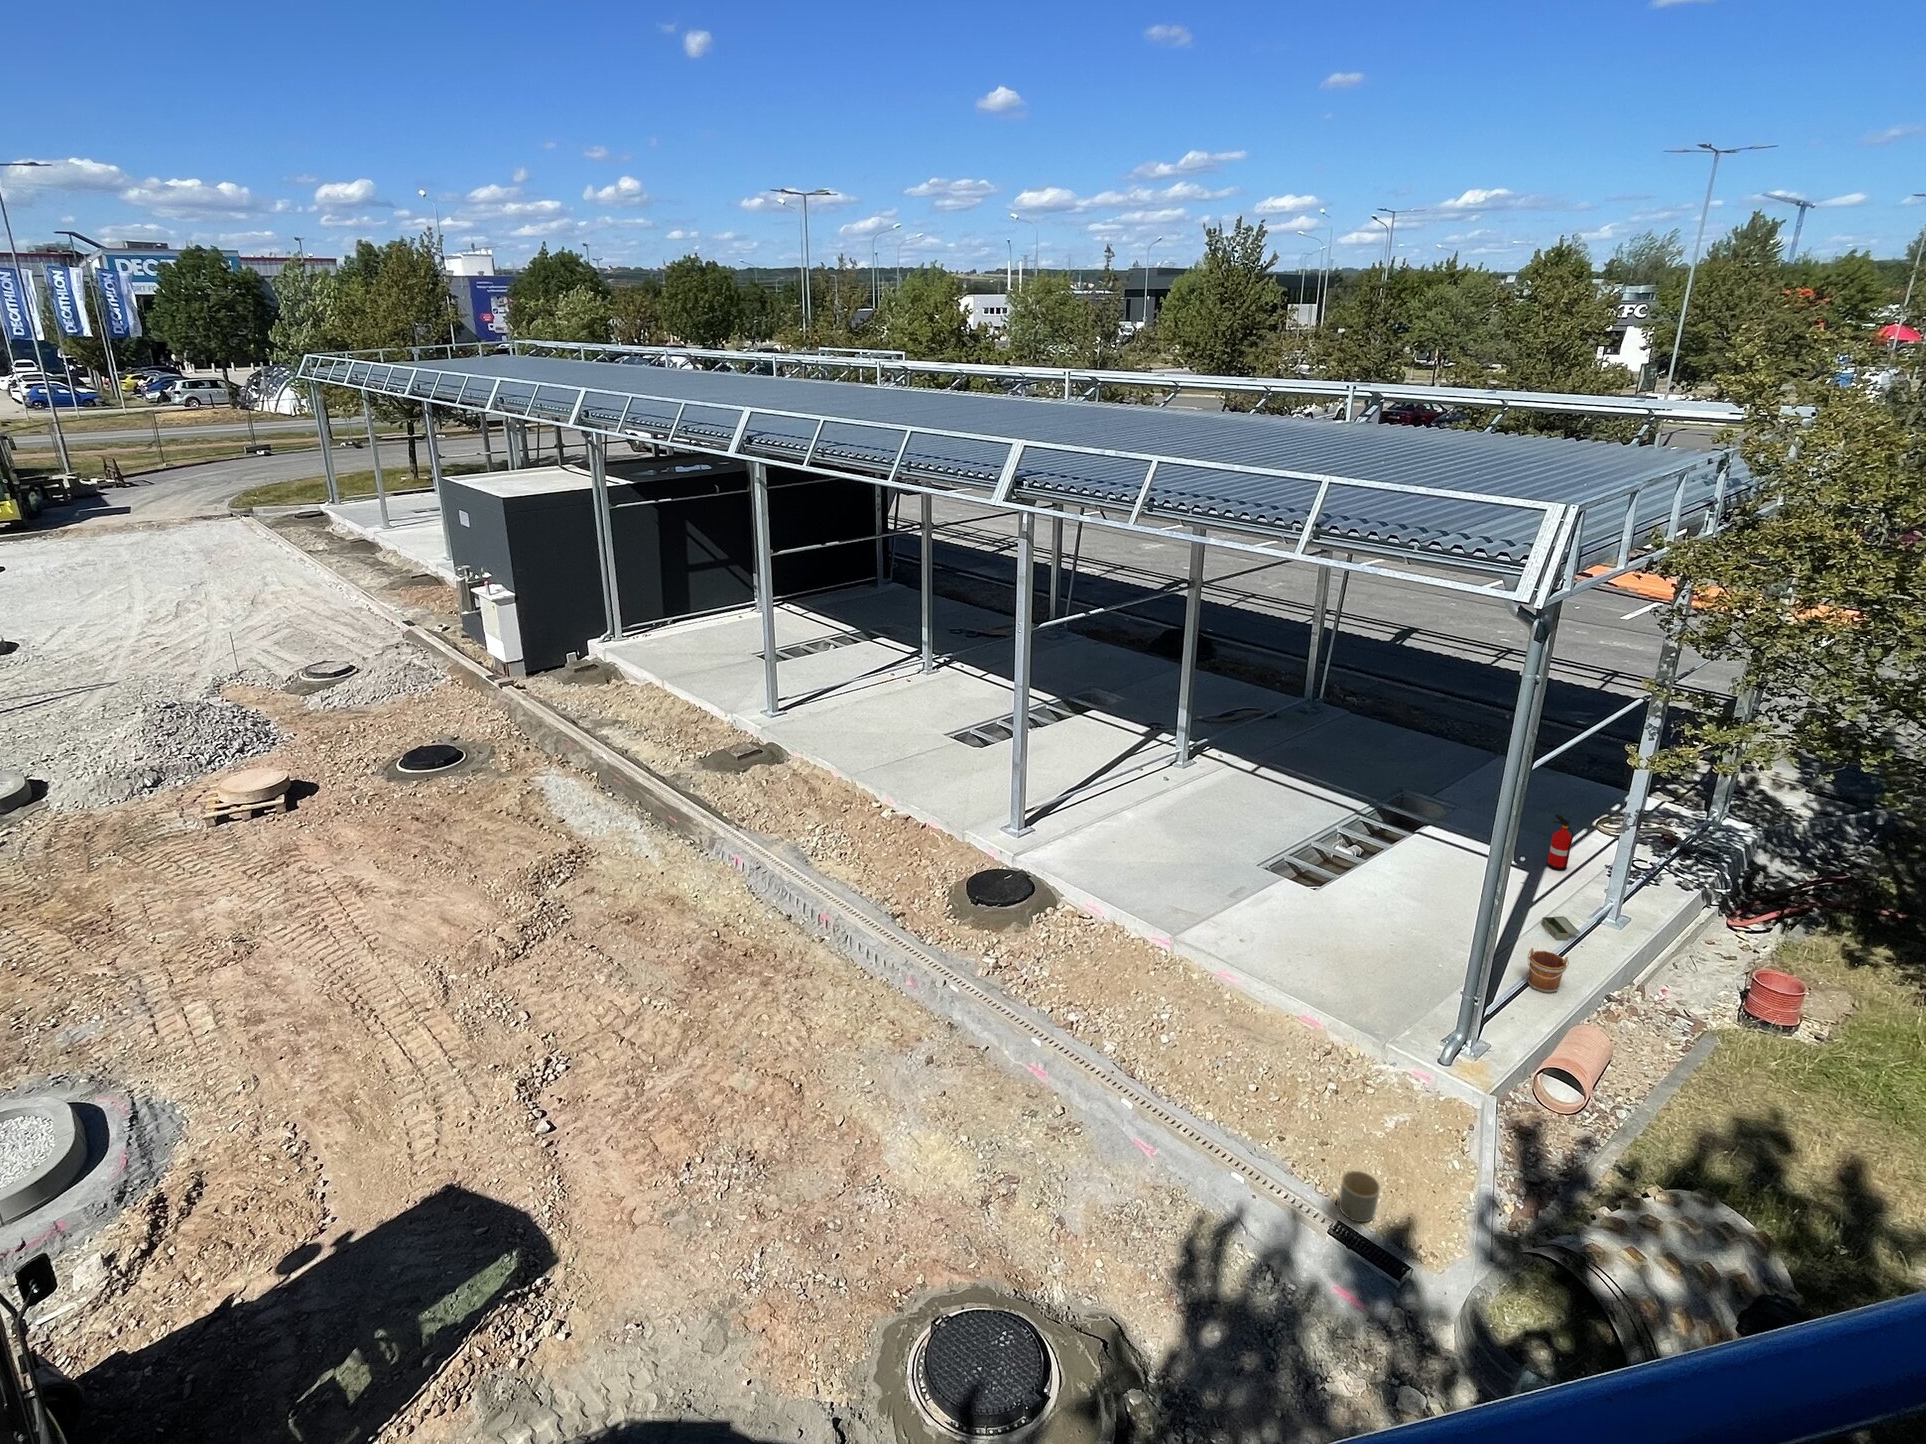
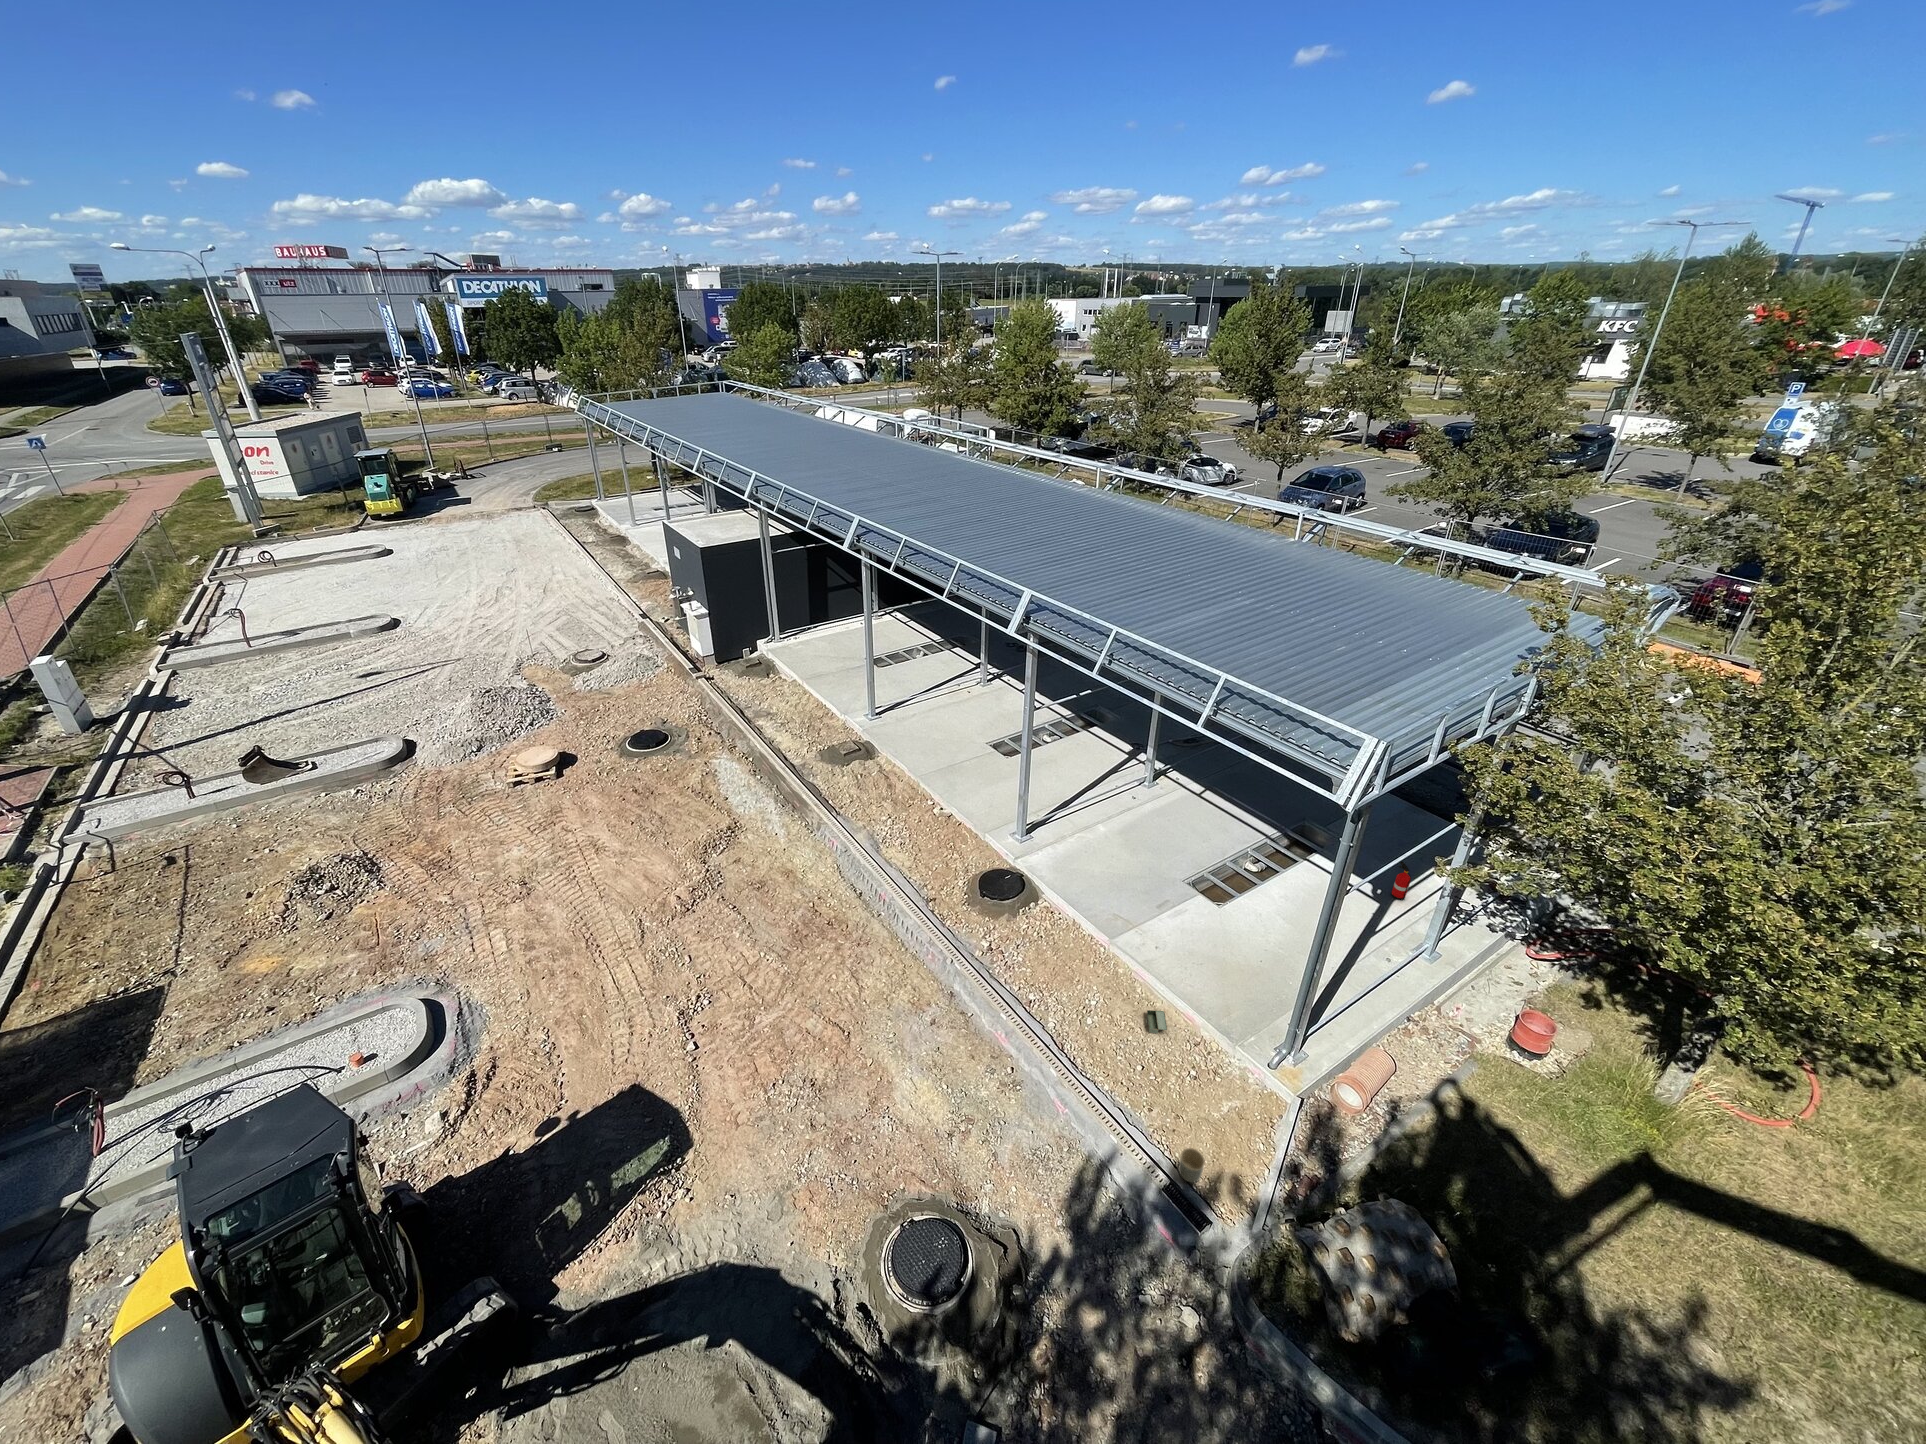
toolbox: present [1541,916,1580,940] -> present [1146,1010,1167,1034]
bucket: present [1527,948,1569,993] -> none [1350,978,1379,1010]

